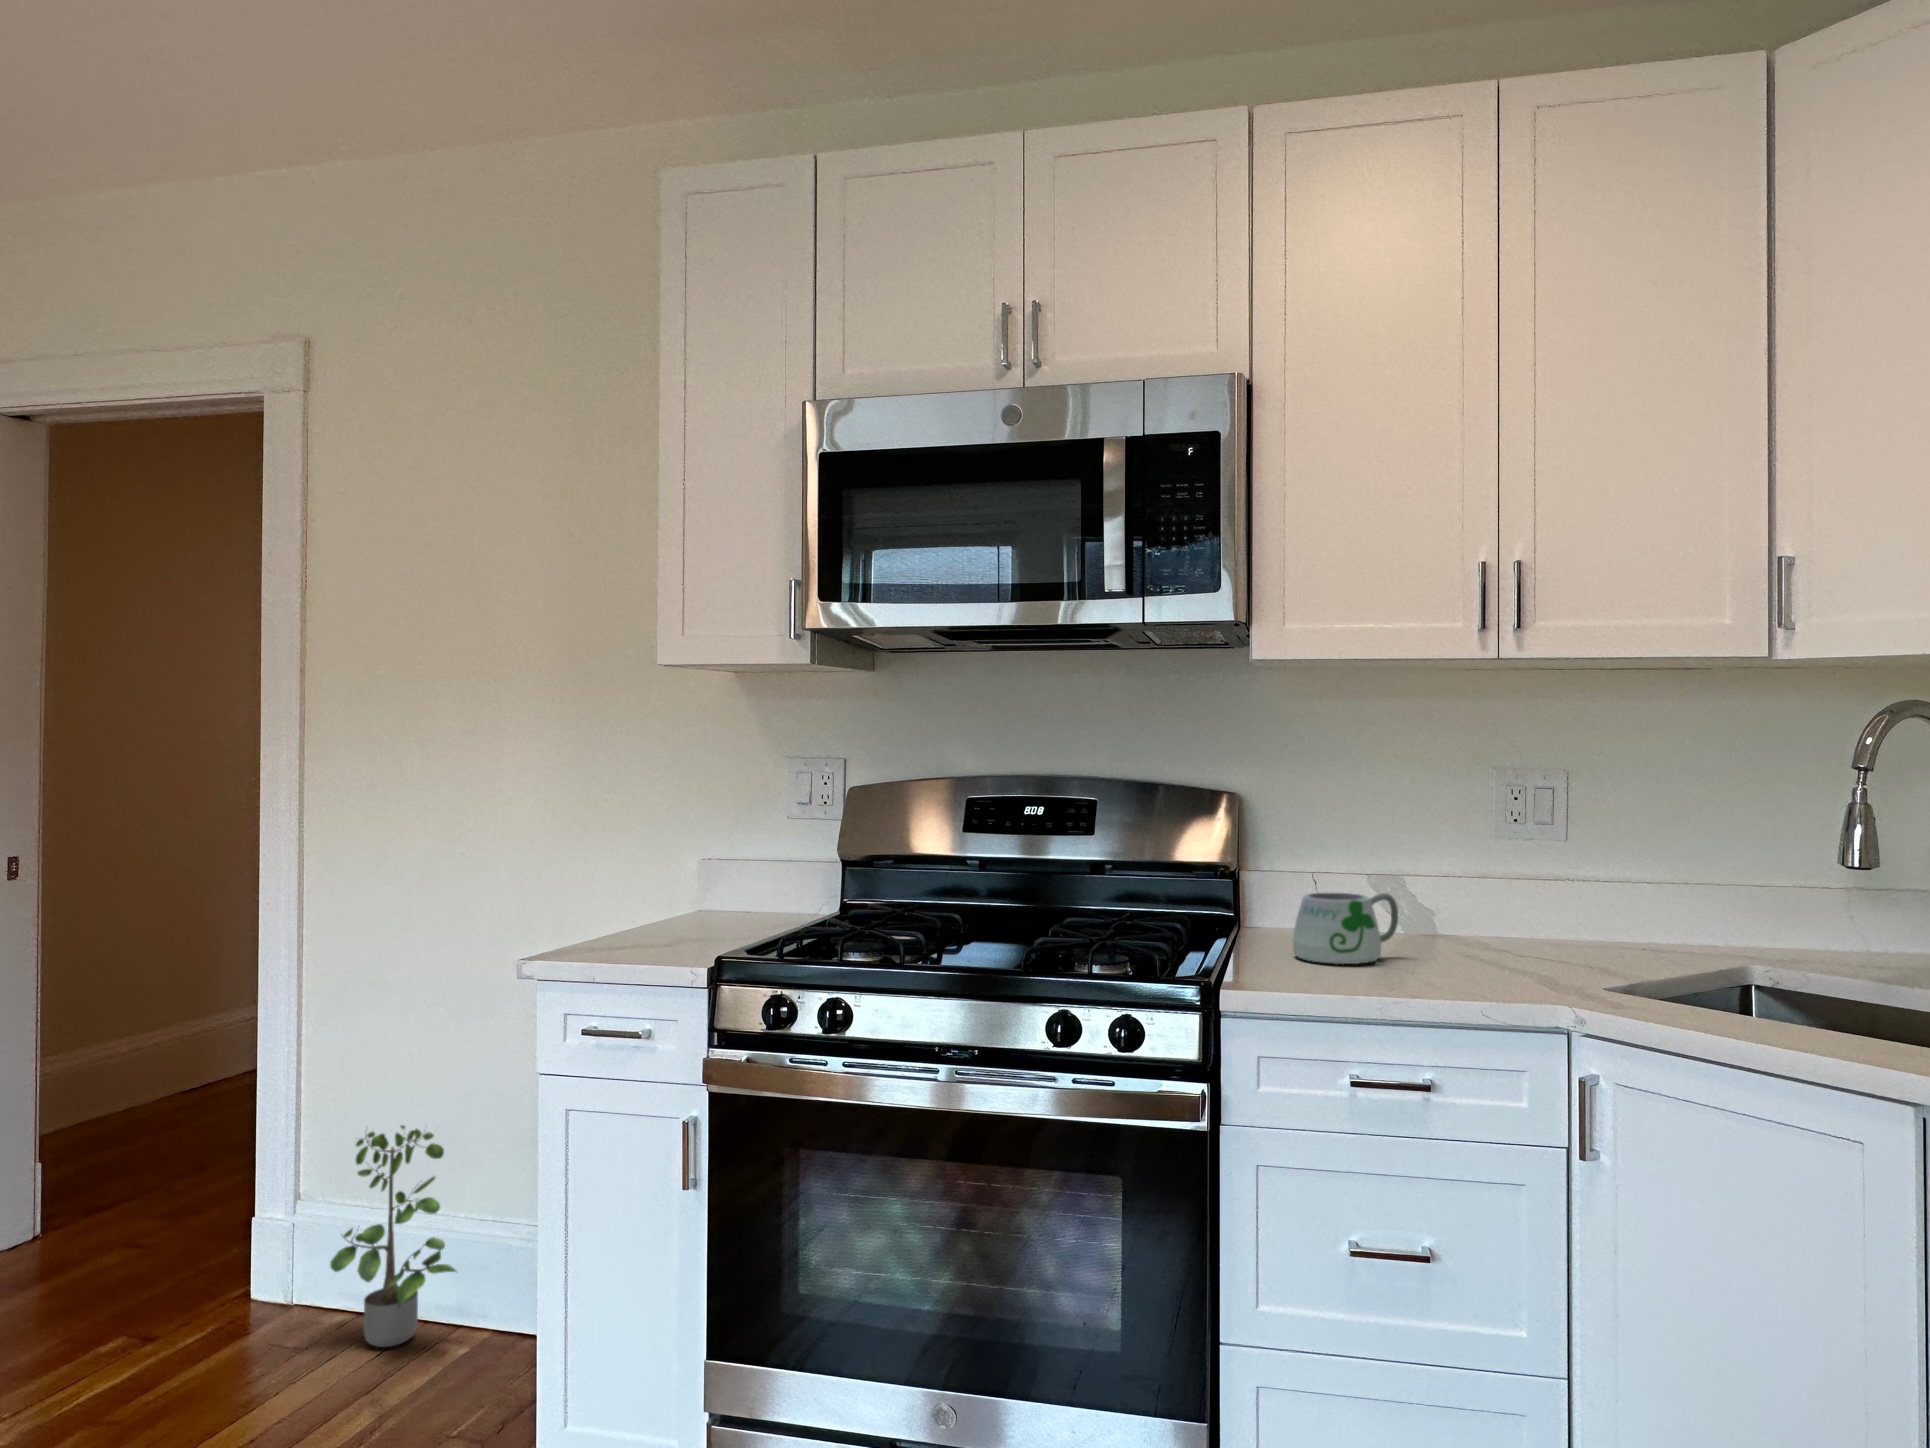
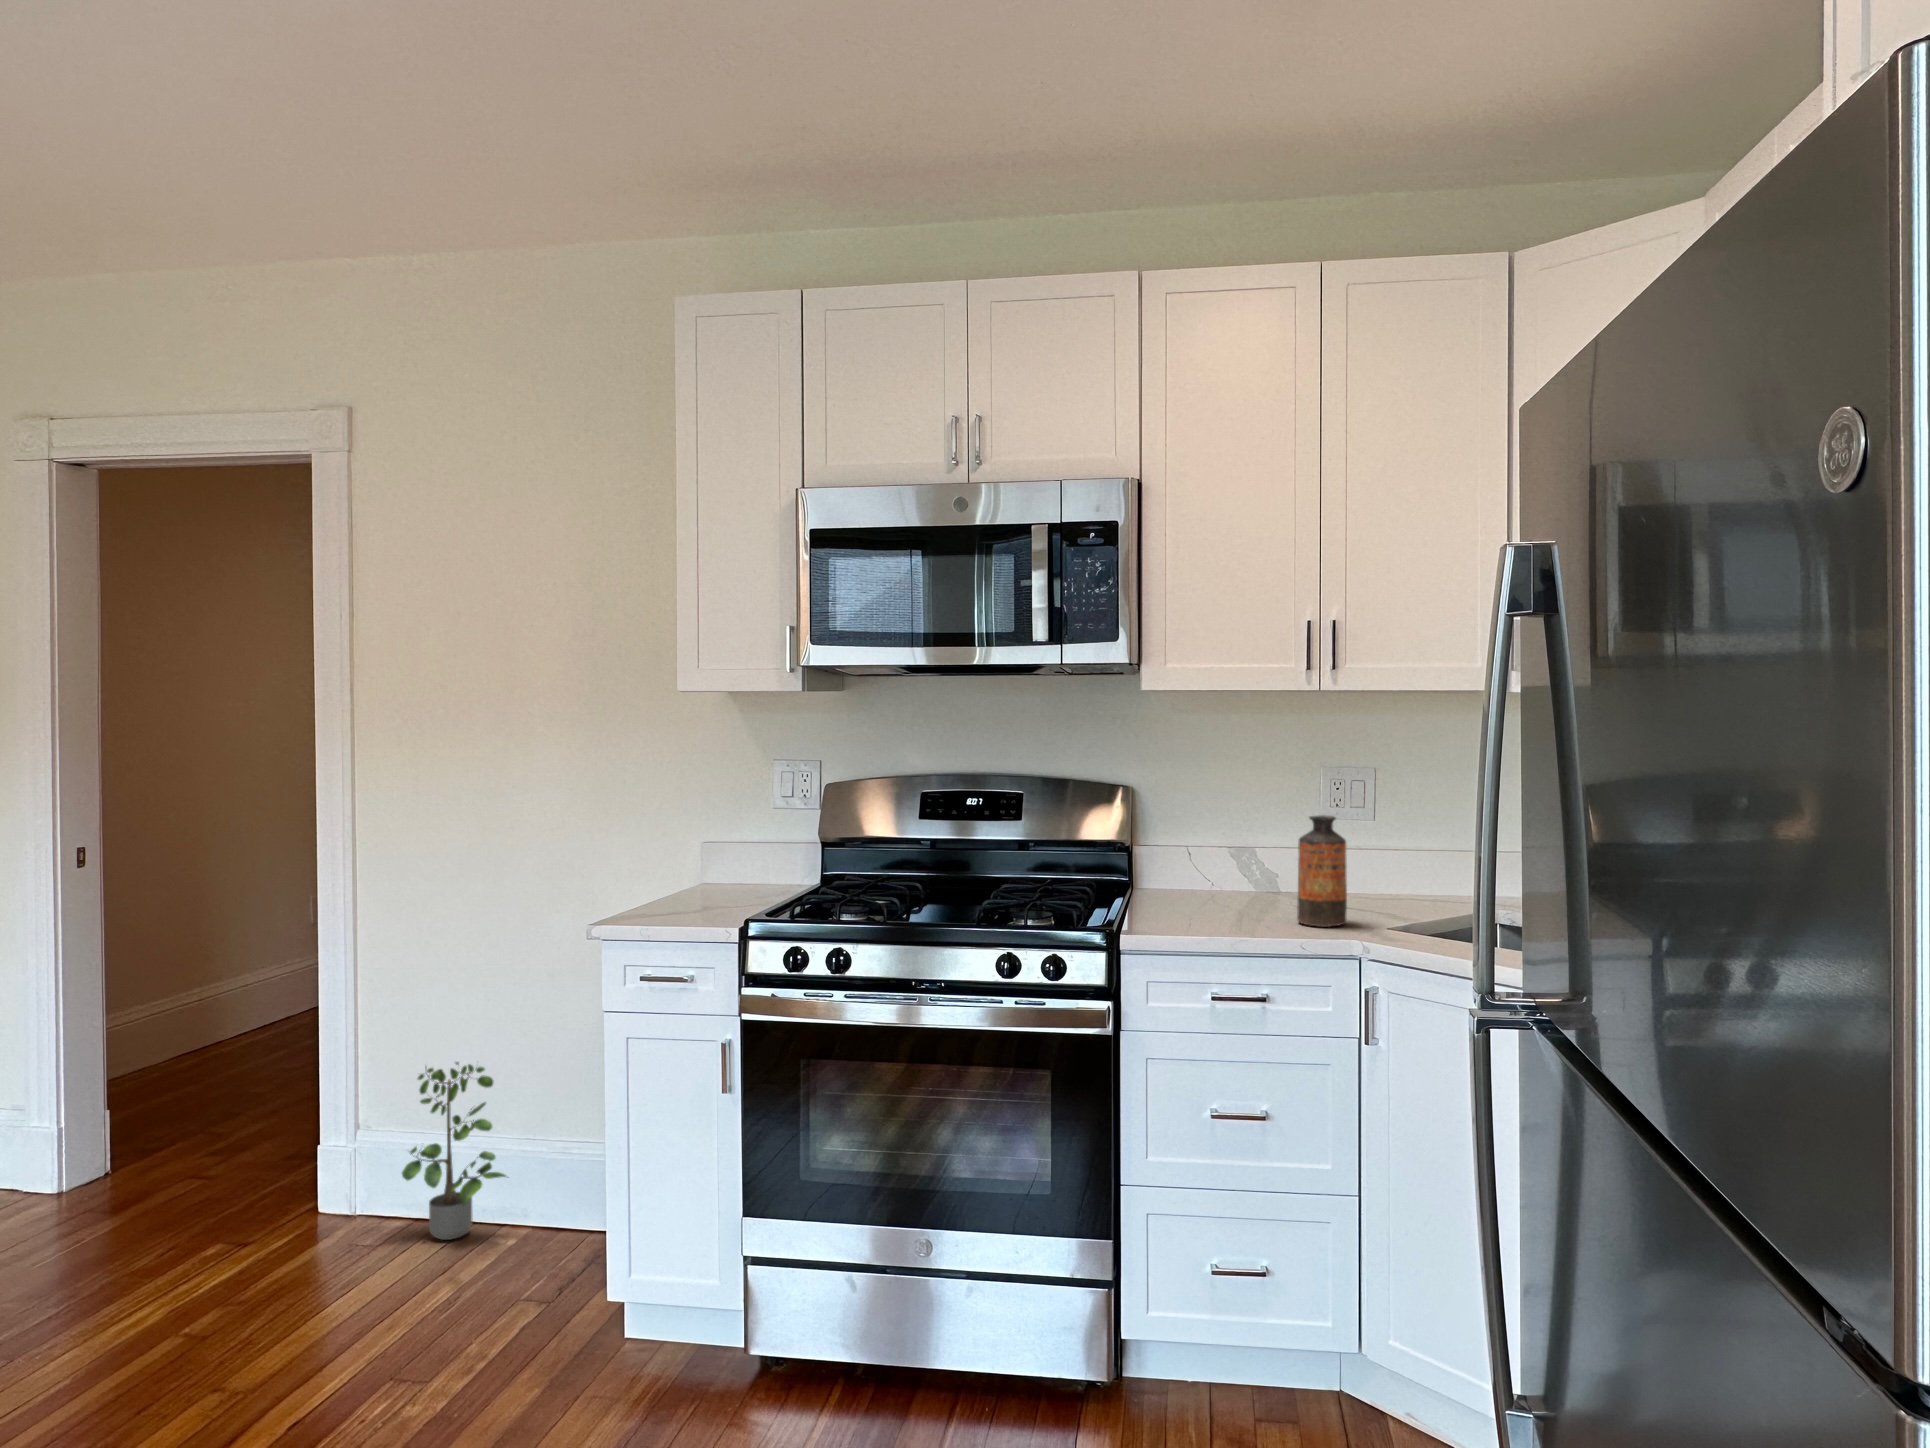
bottle: none [1470,829,1541,985] -> present [1297,815,1347,927]
mug: present [1293,893,1398,965] -> none [1172,862,1252,915]

